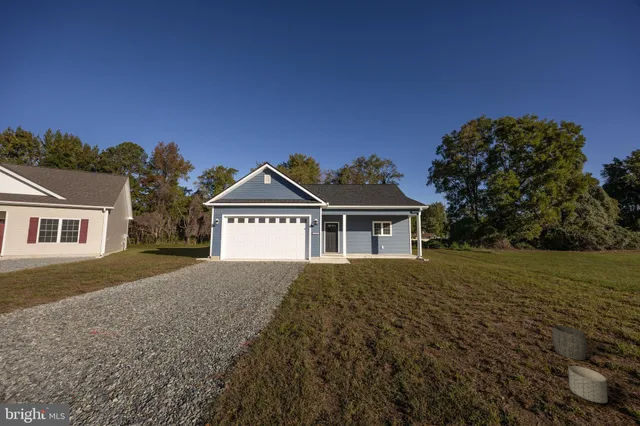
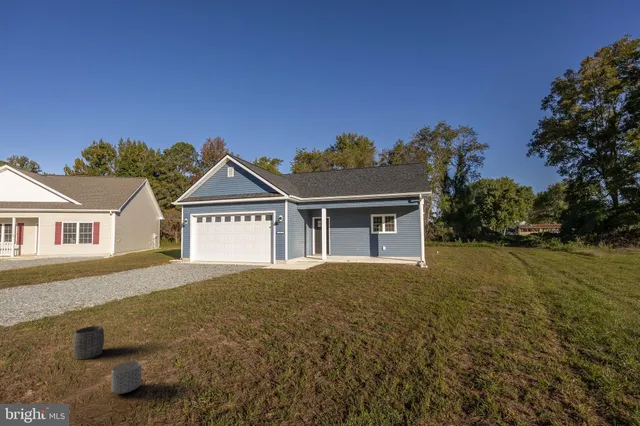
woven basket: present [552,326,587,360] -> present [73,326,104,360]

